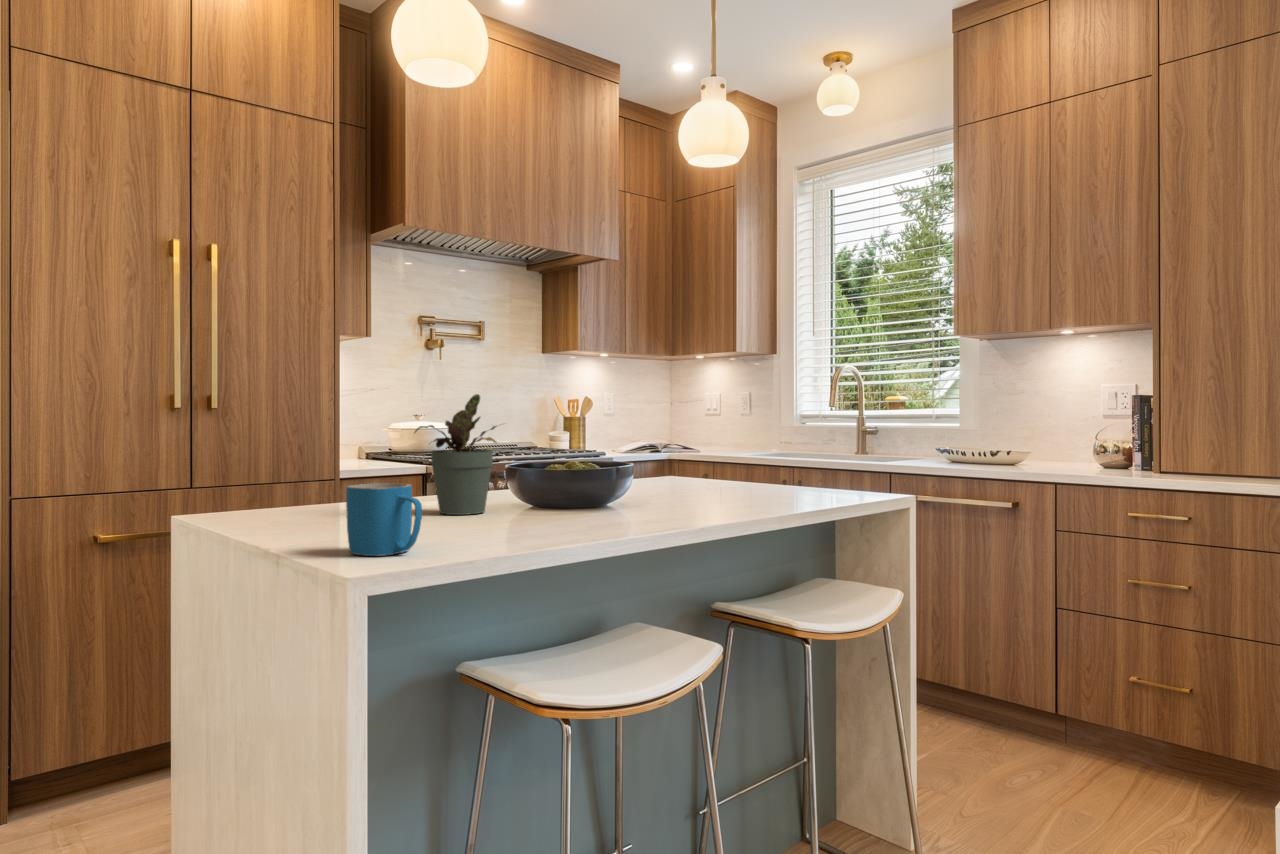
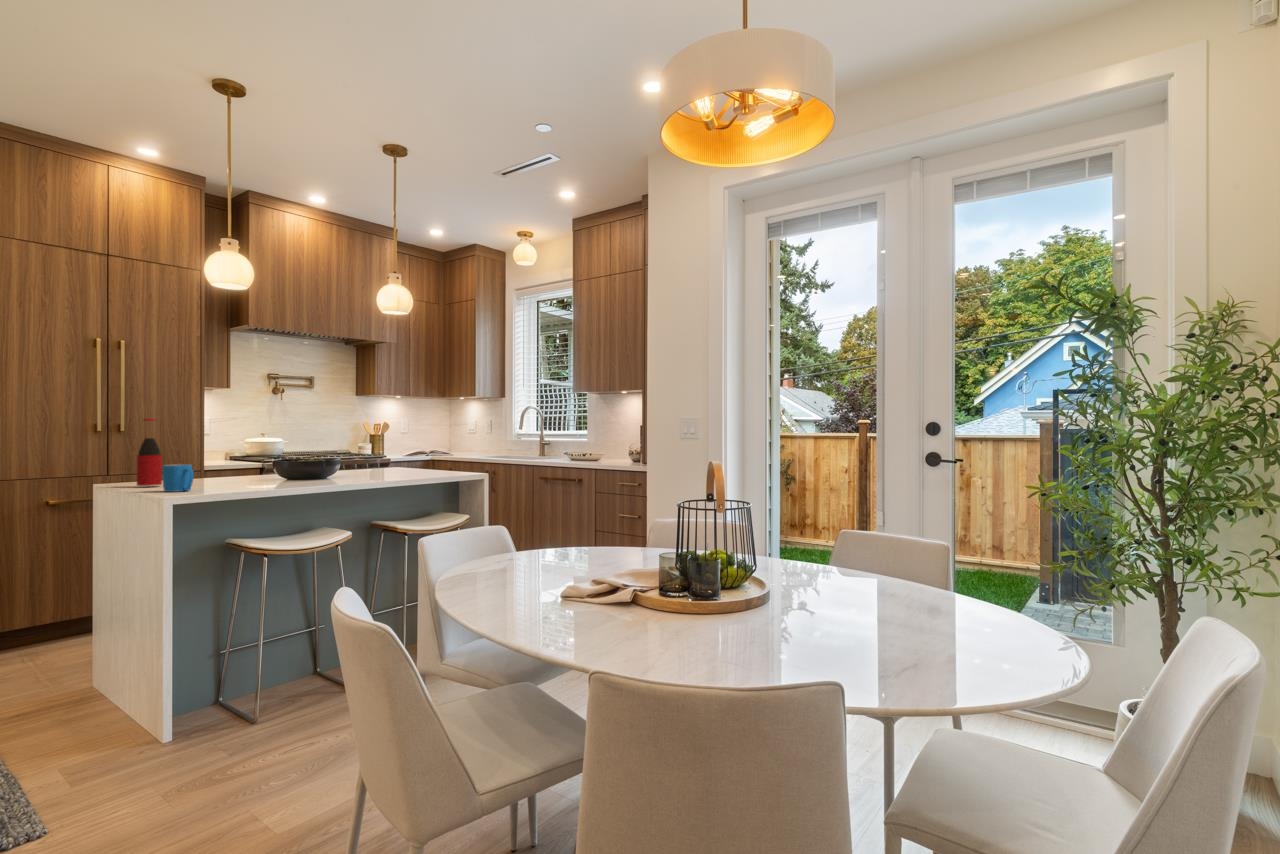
bottle: none [269,373,319,531] -> present [137,418,162,486]
potted plant: present [415,394,496,515] -> none [216,427,265,482]

